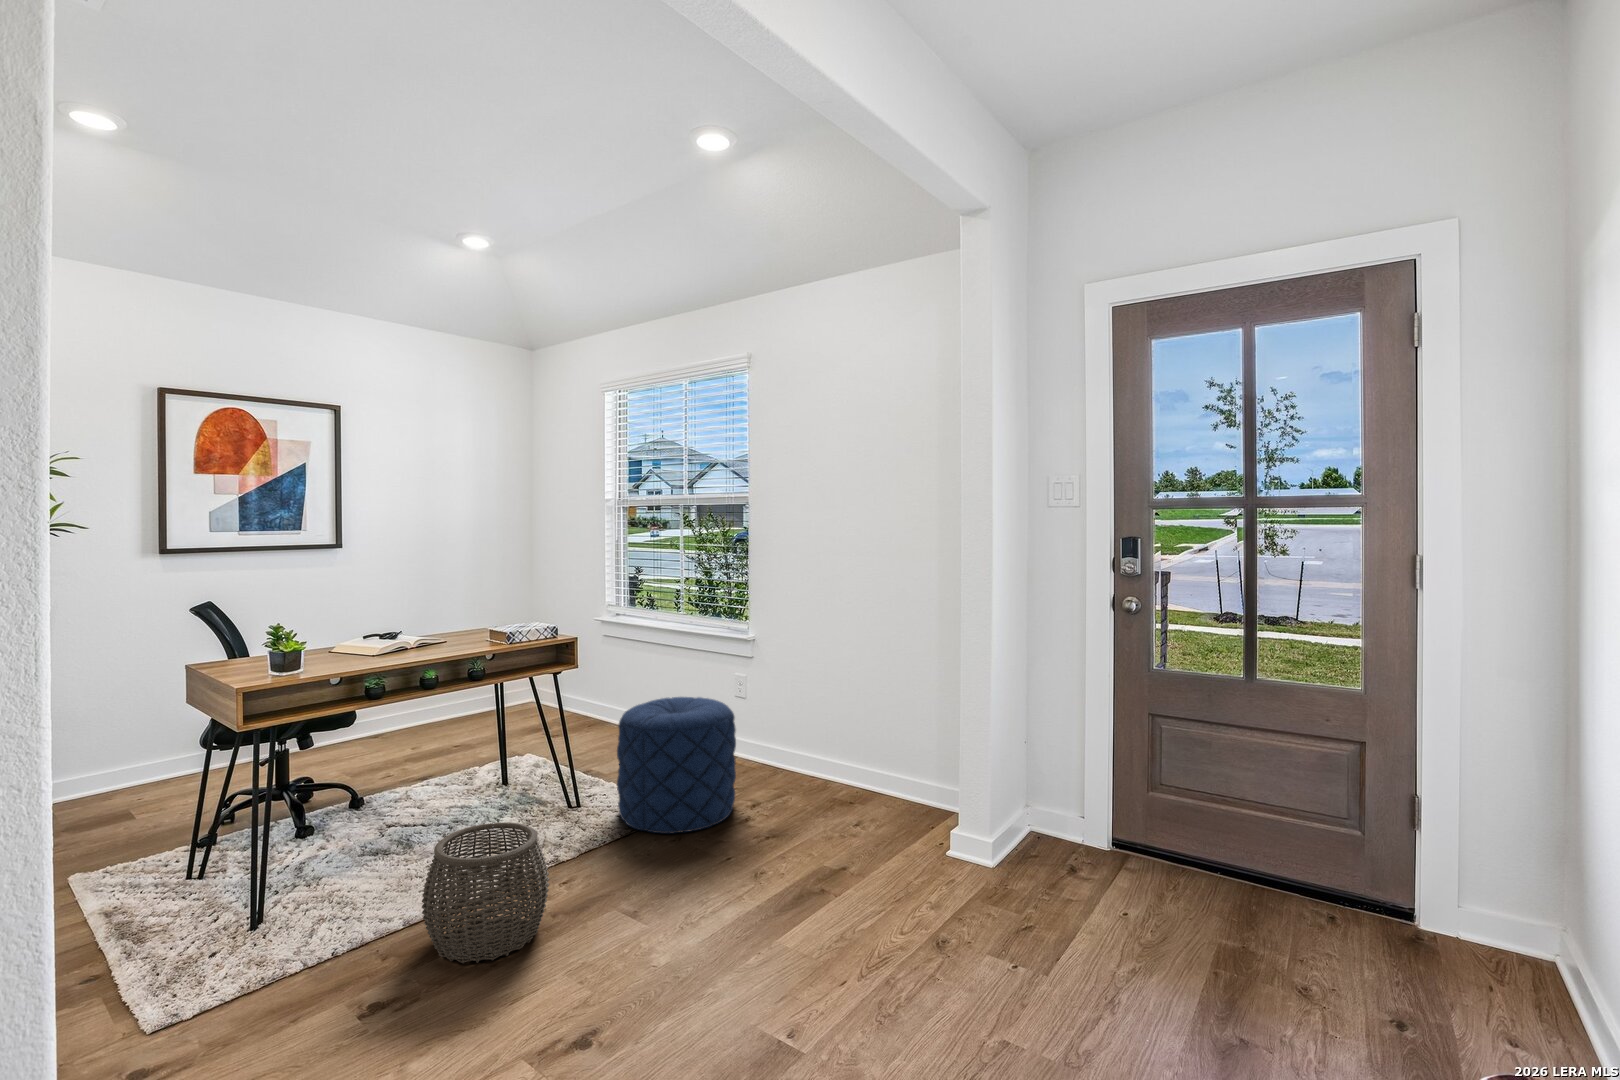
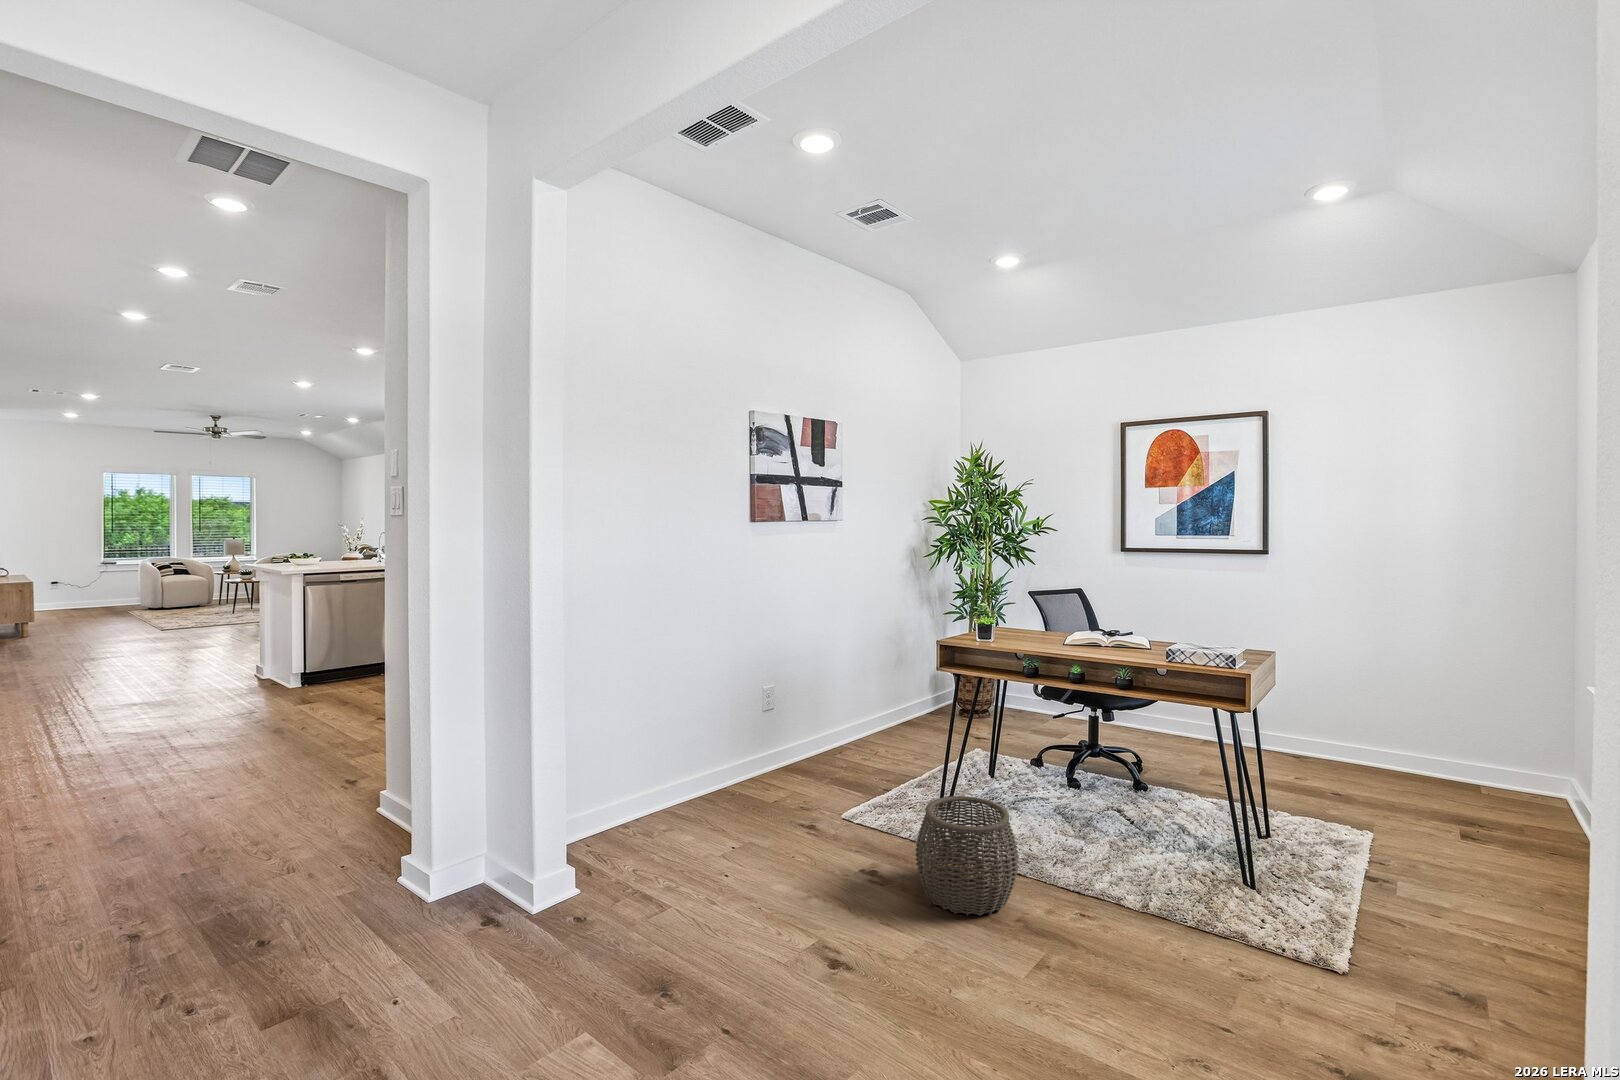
pouf: present [617,697,736,833] -> none [1236,789,1441,1011]

